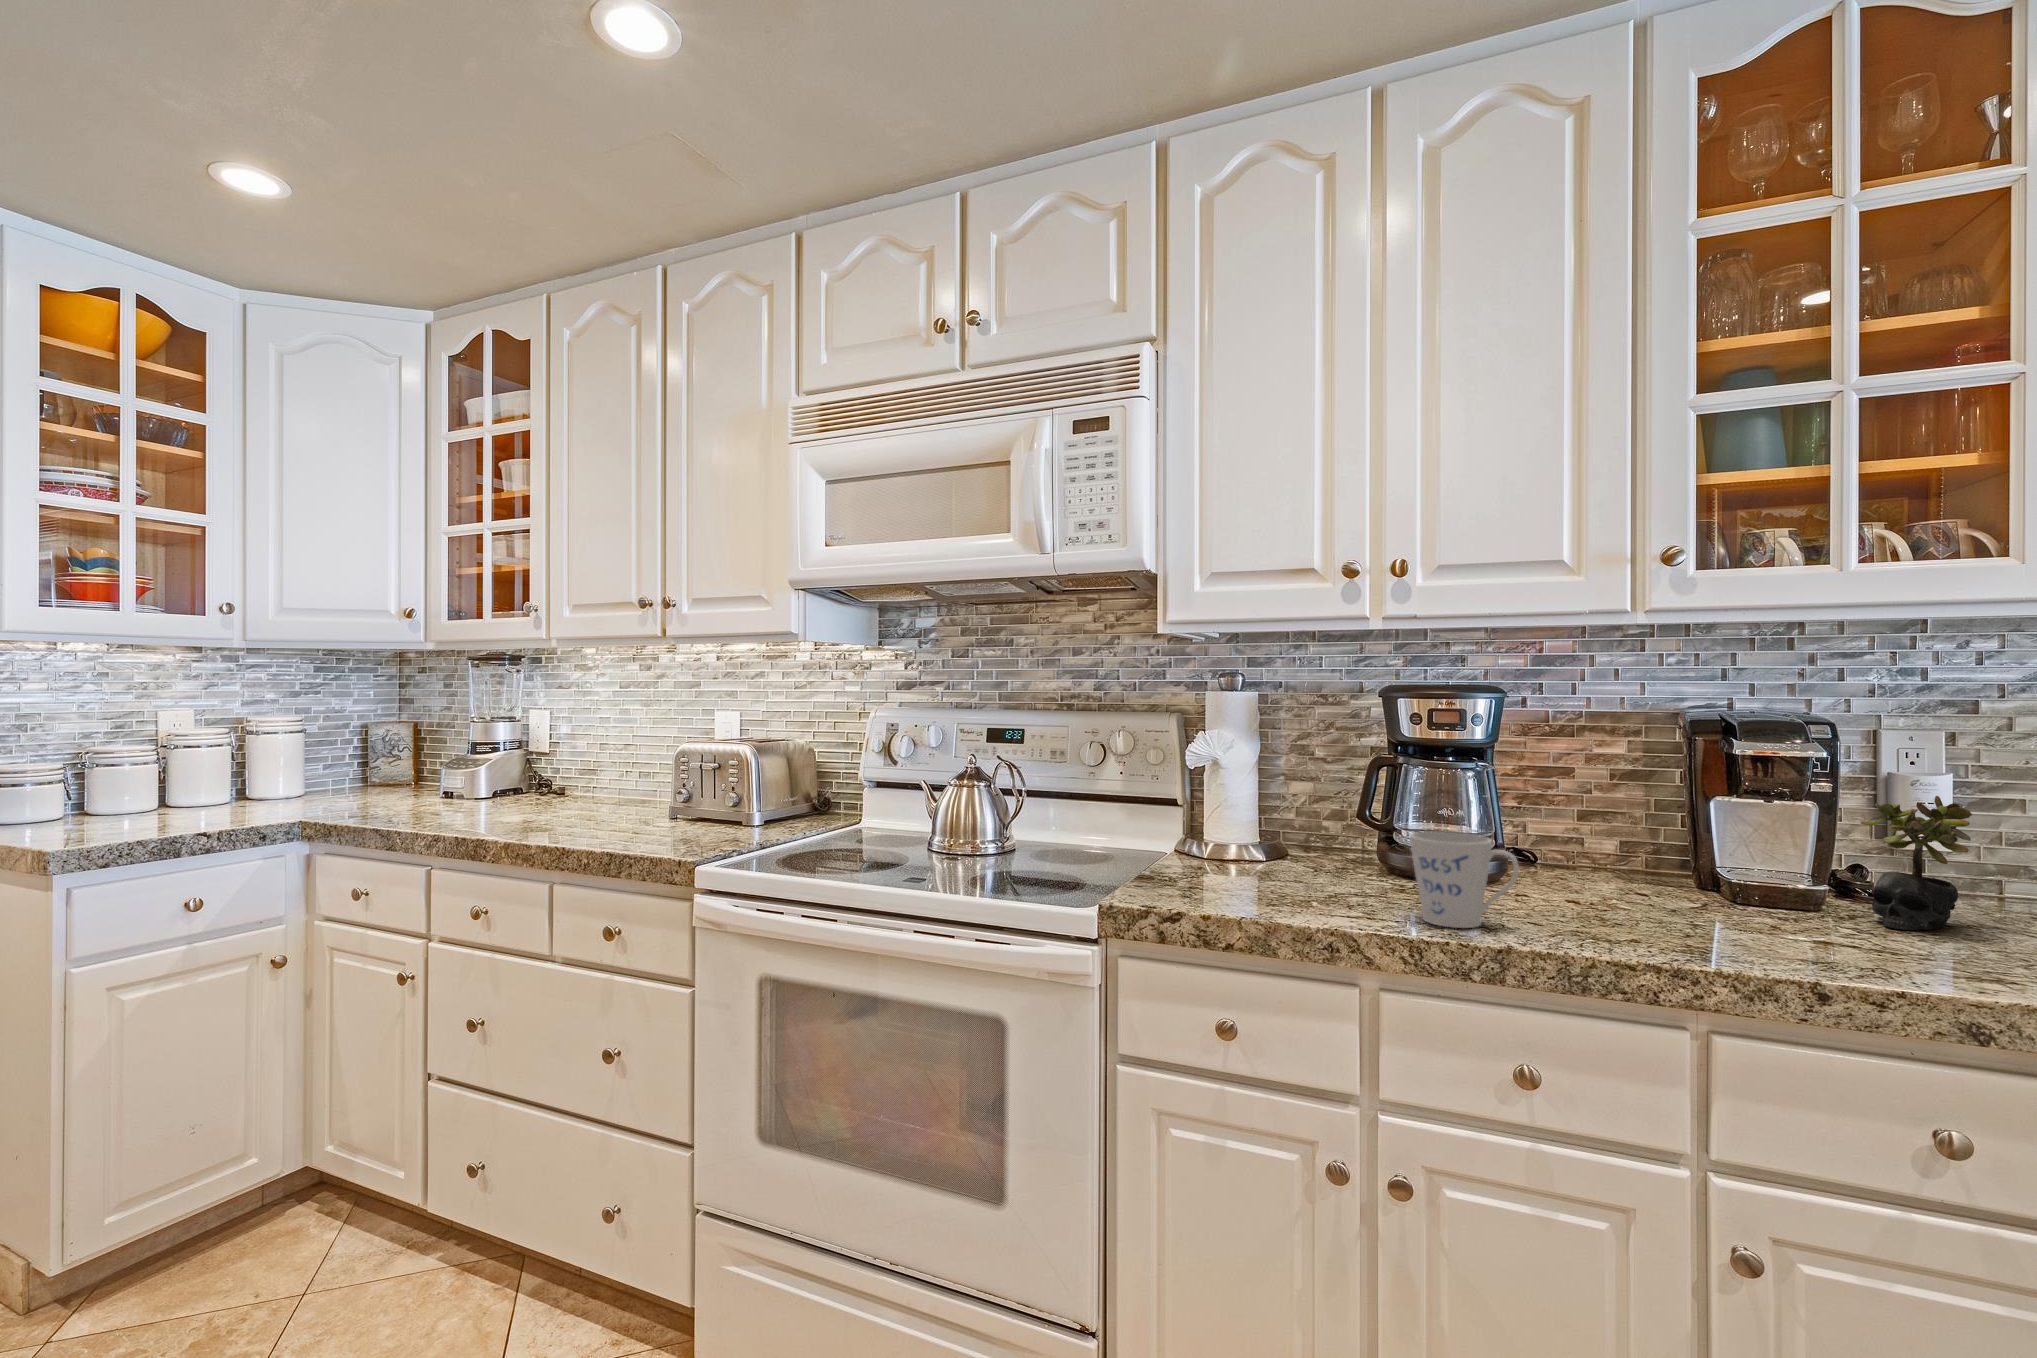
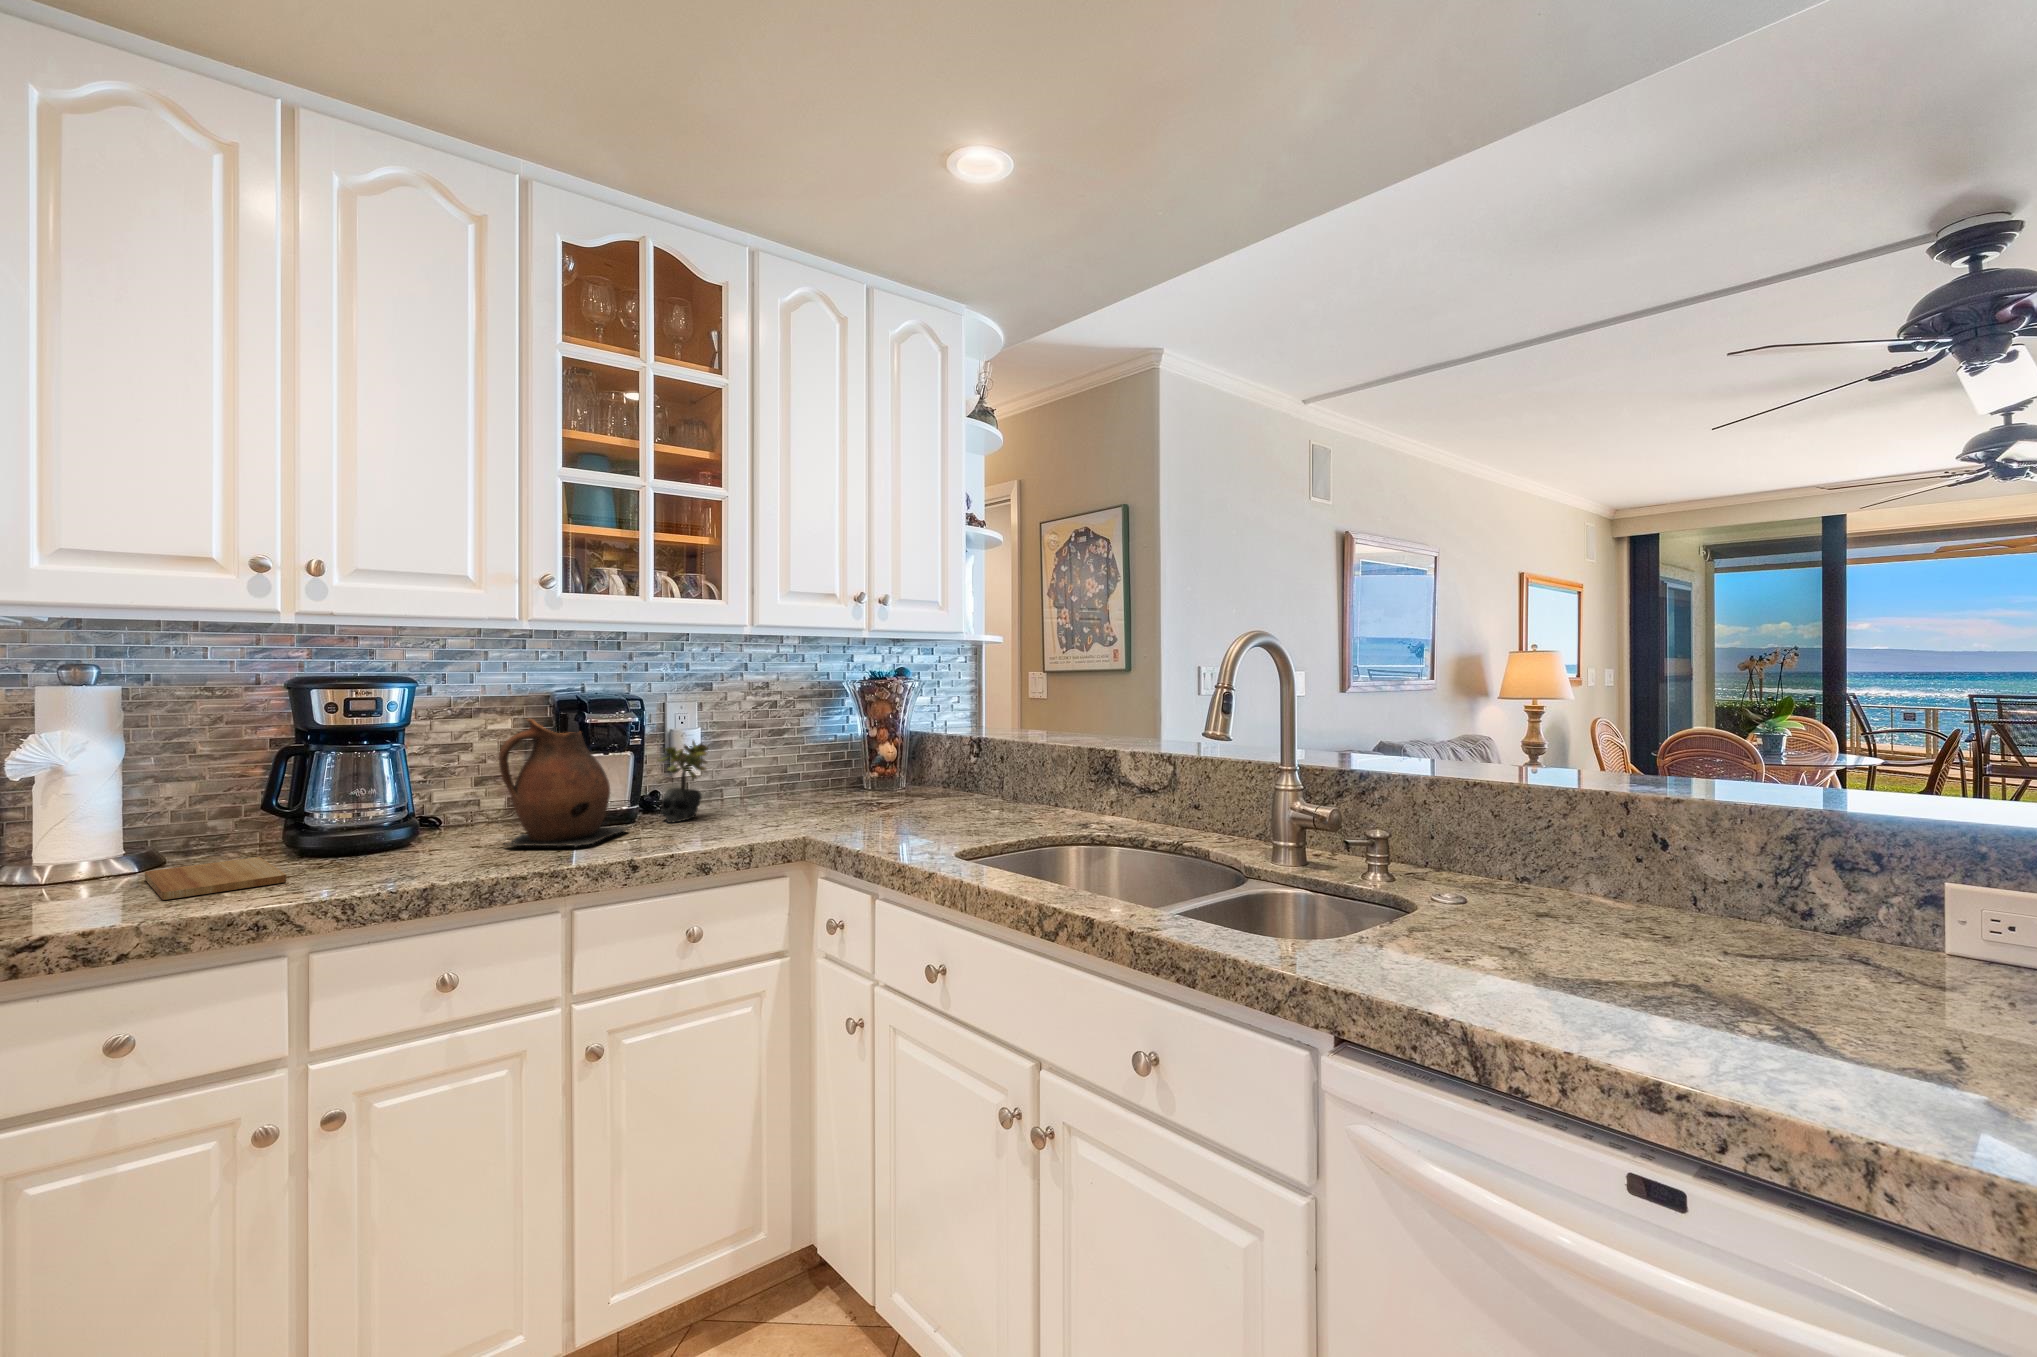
ceramic pitcher: none [1602,744,1811,939] -> present [499,719,629,847]
mug: present [1410,831,1519,928] -> none [336,803,438,884]
cutting board: none [1268,863,1369,902] -> present [145,857,286,900]

